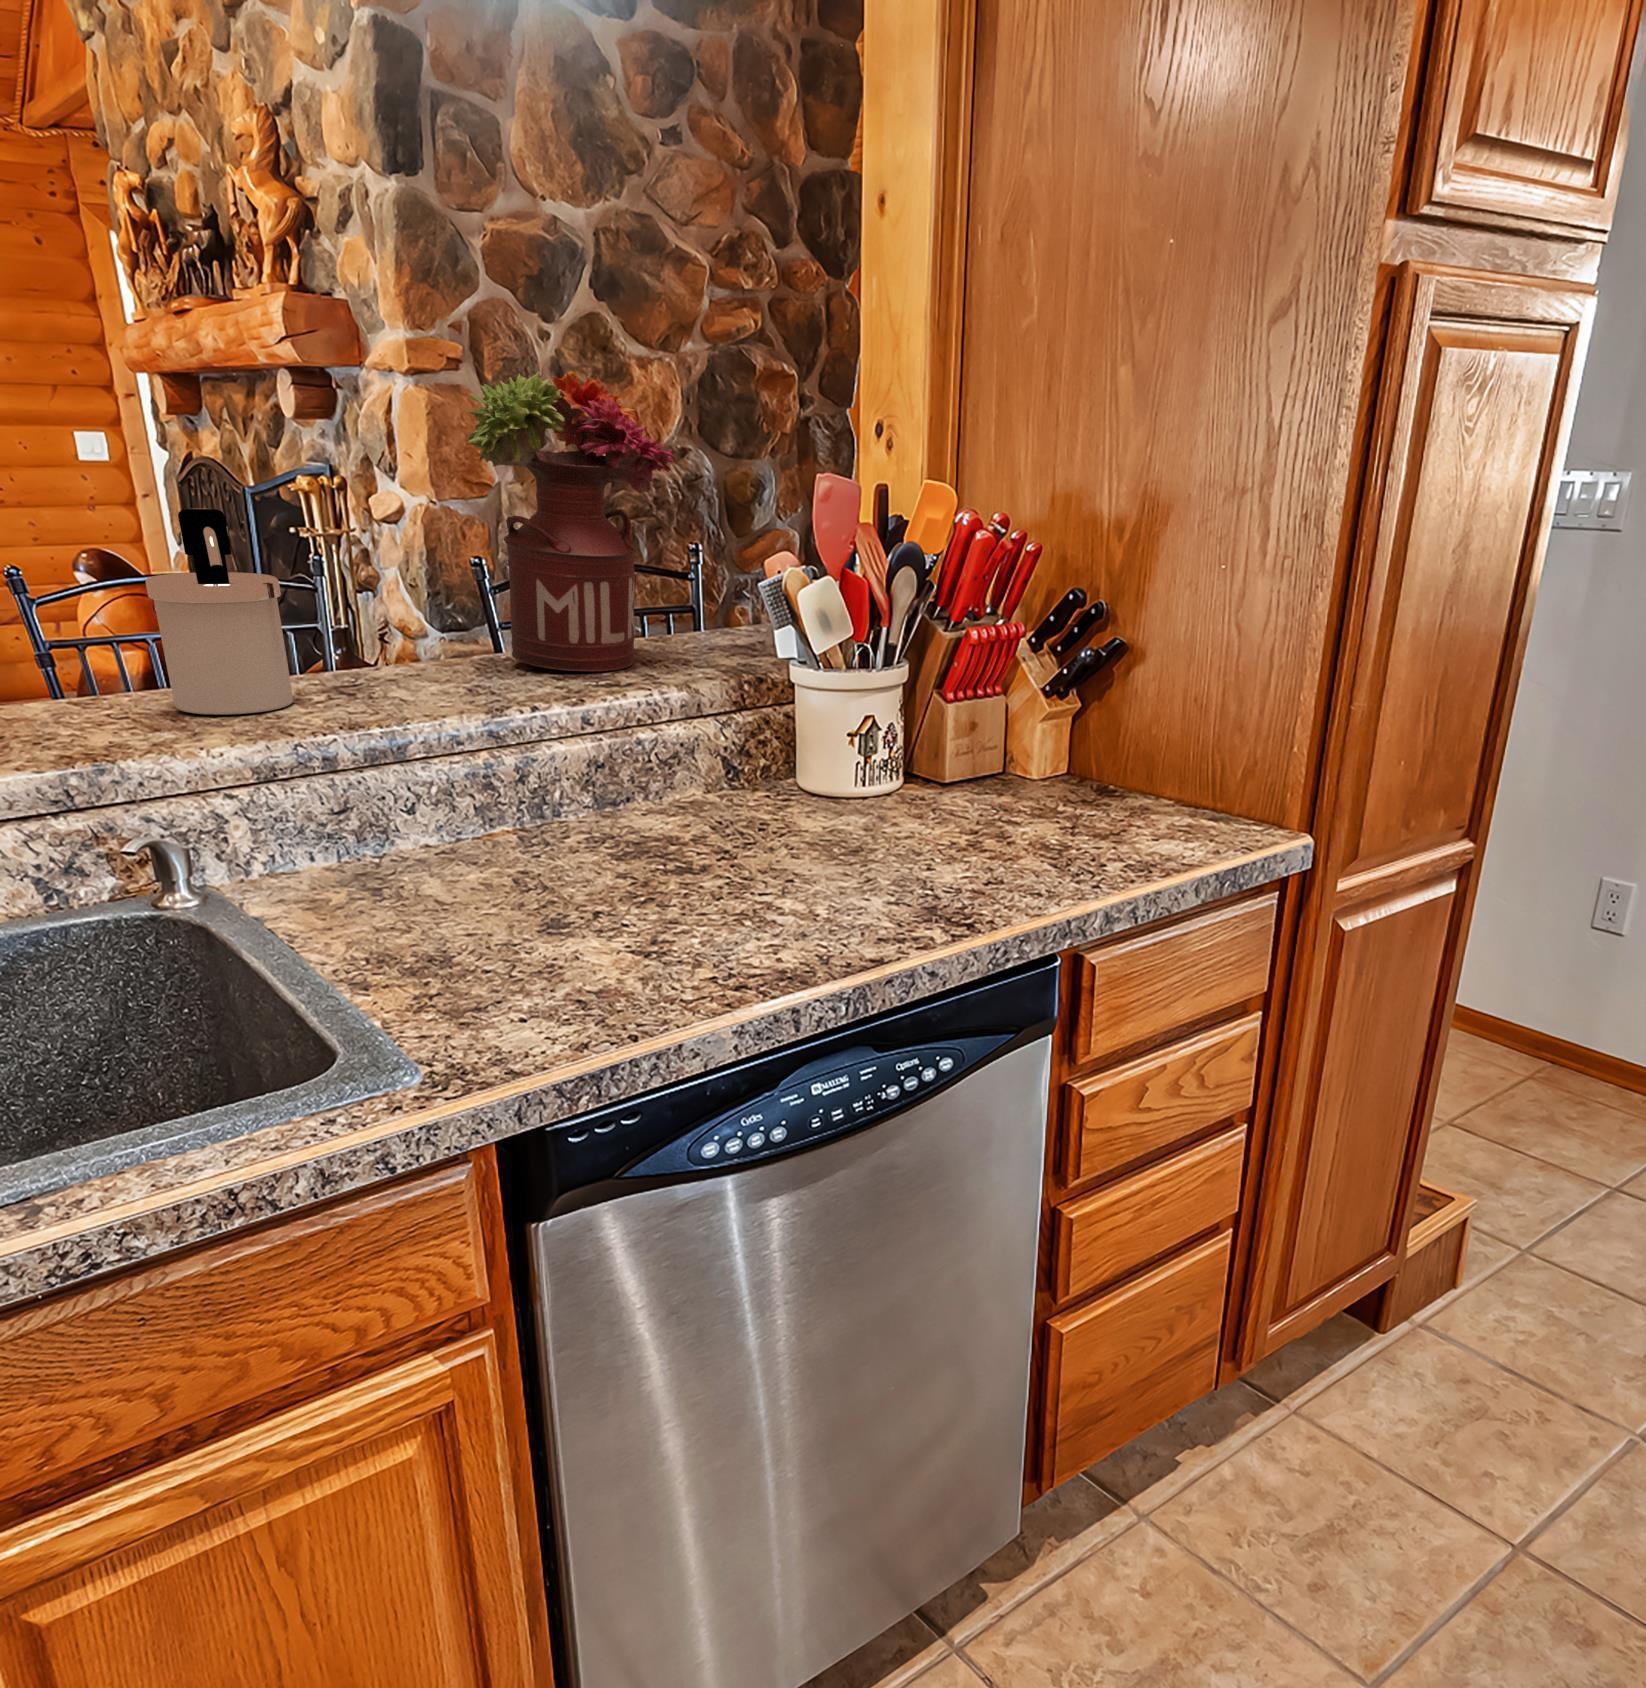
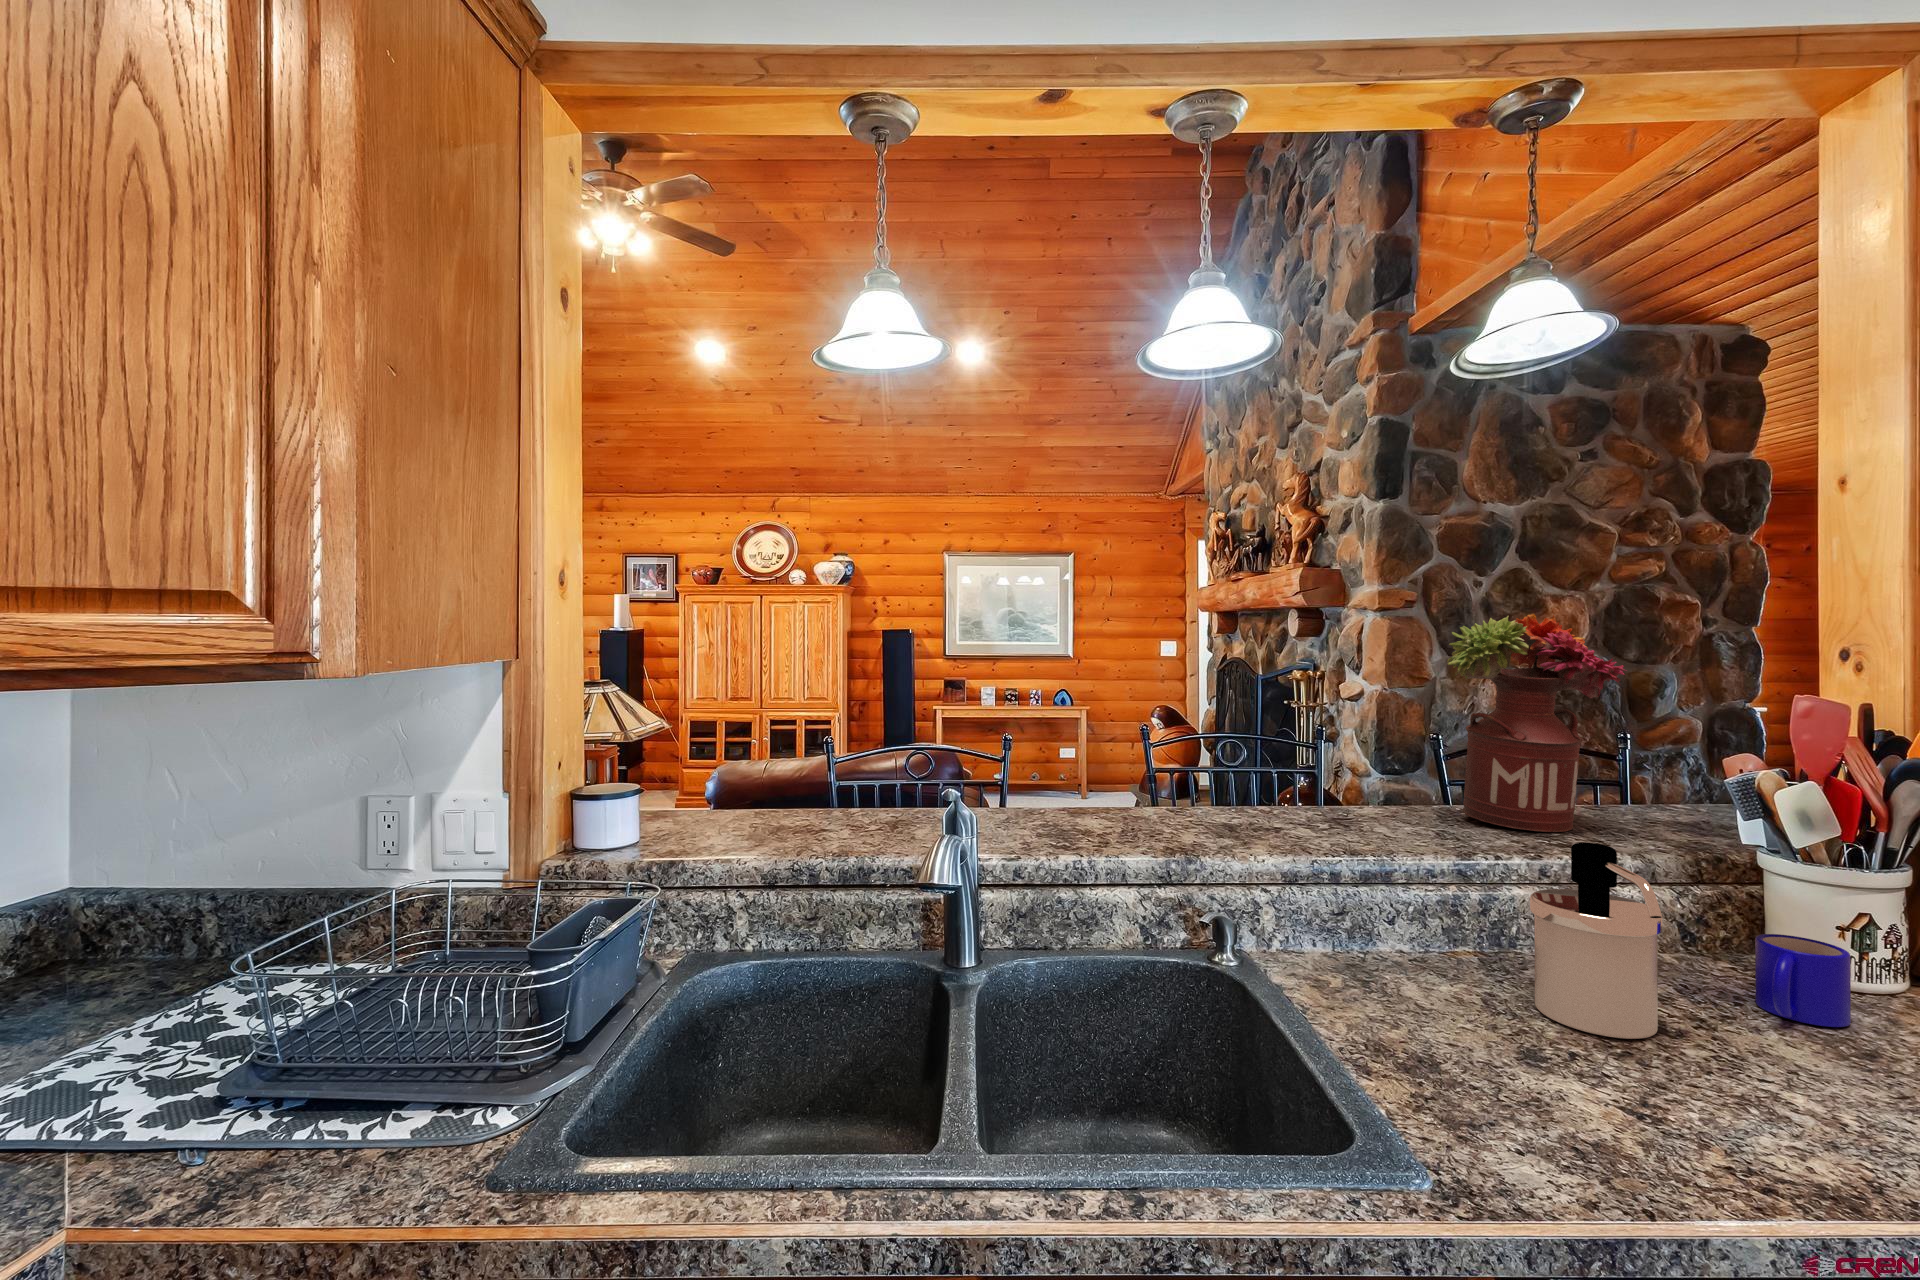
soap dispenser: present [146,508,293,715] -> present [1530,842,1662,1039]
mug: none [775,753,843,835] -> present [1755,934,1851,1027]

